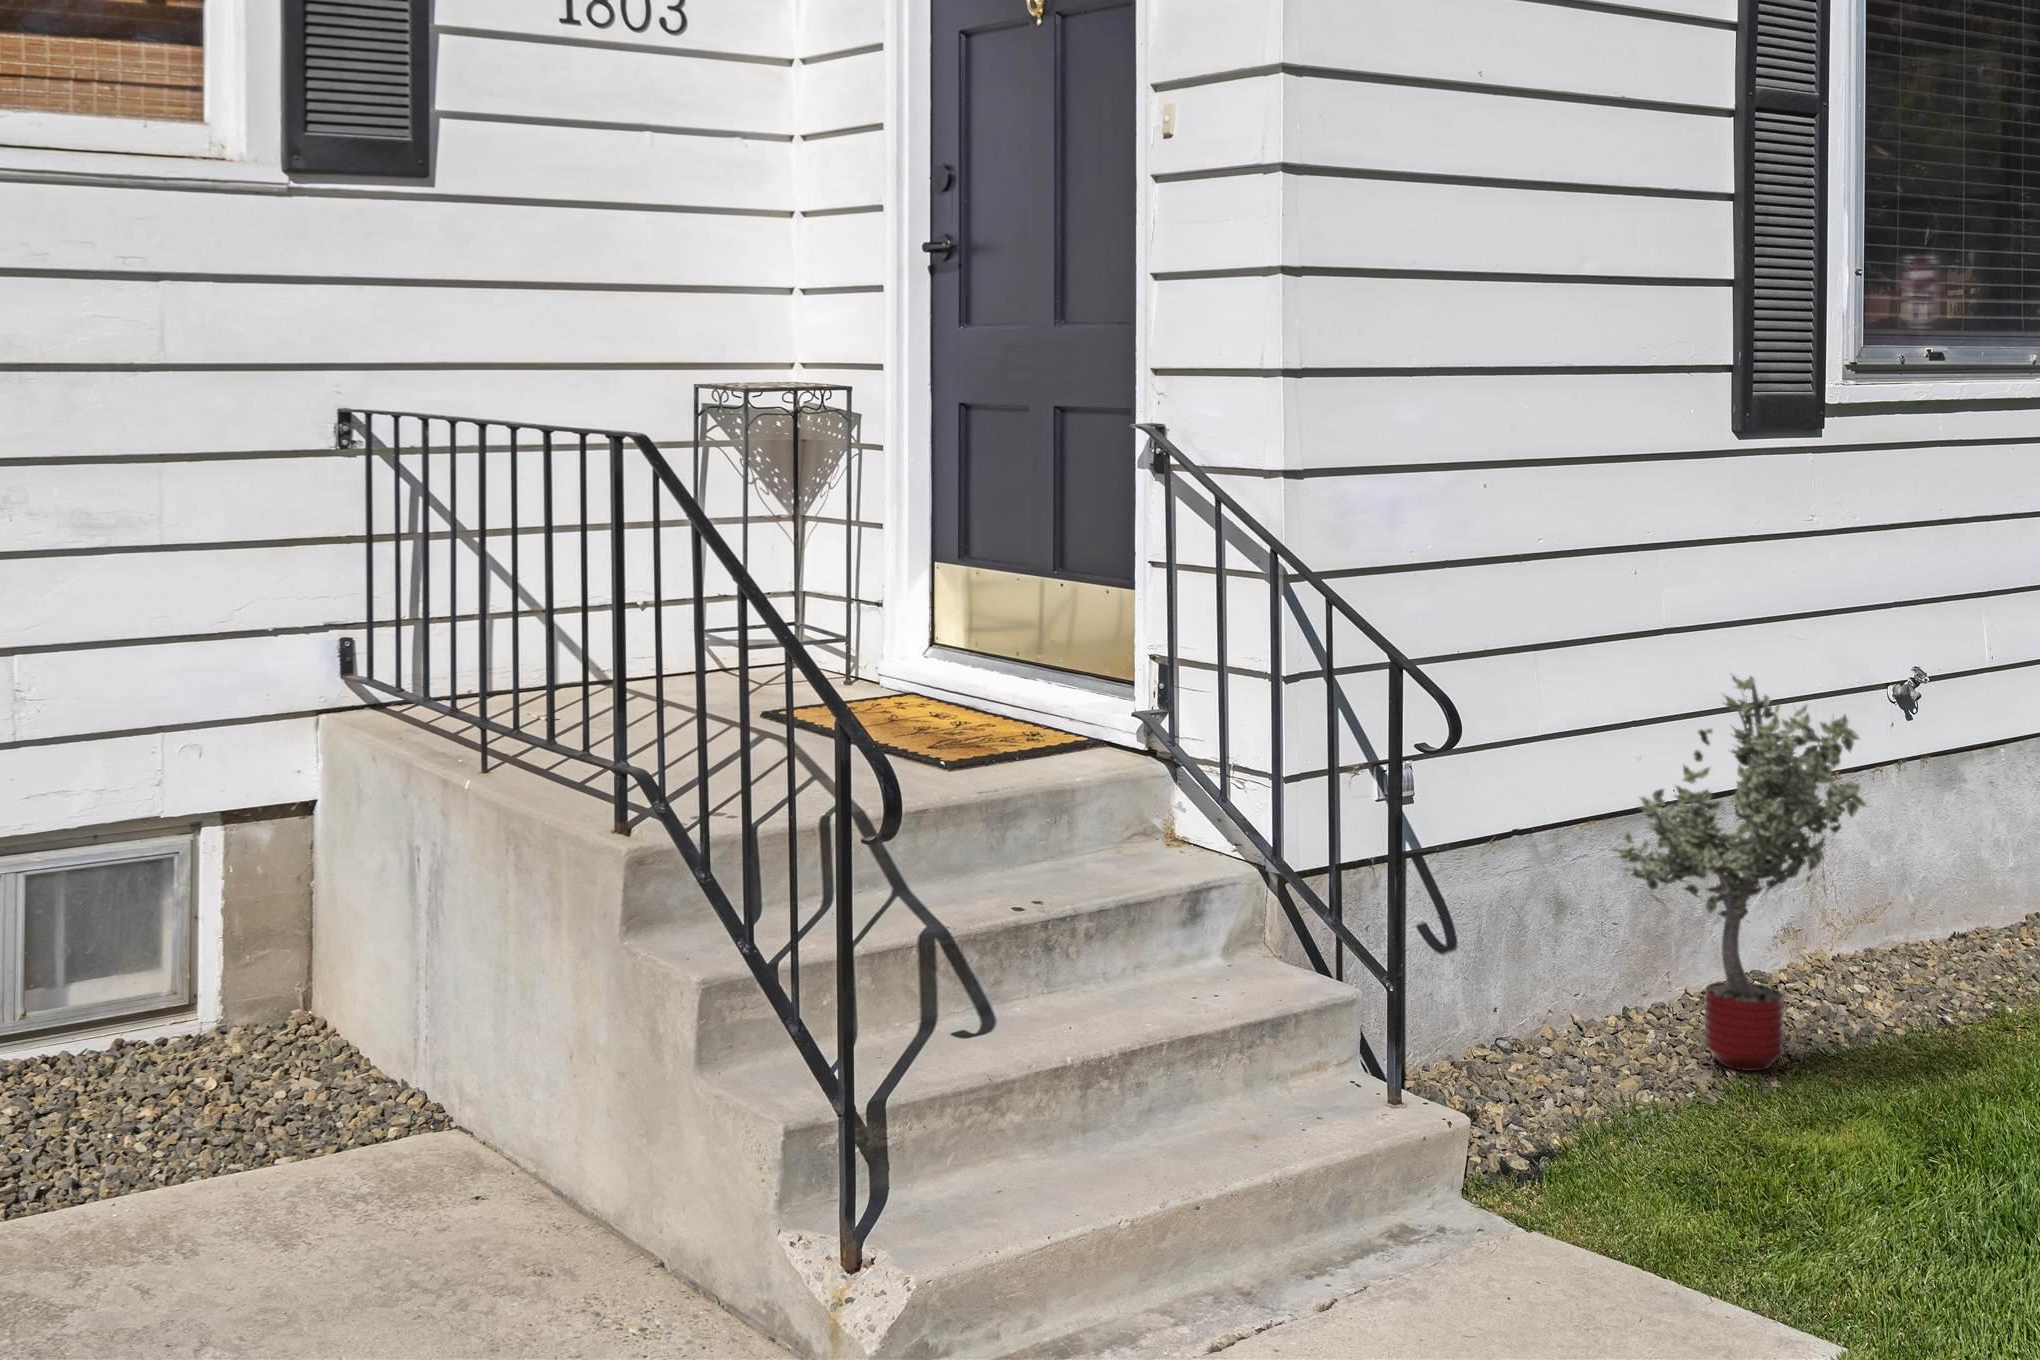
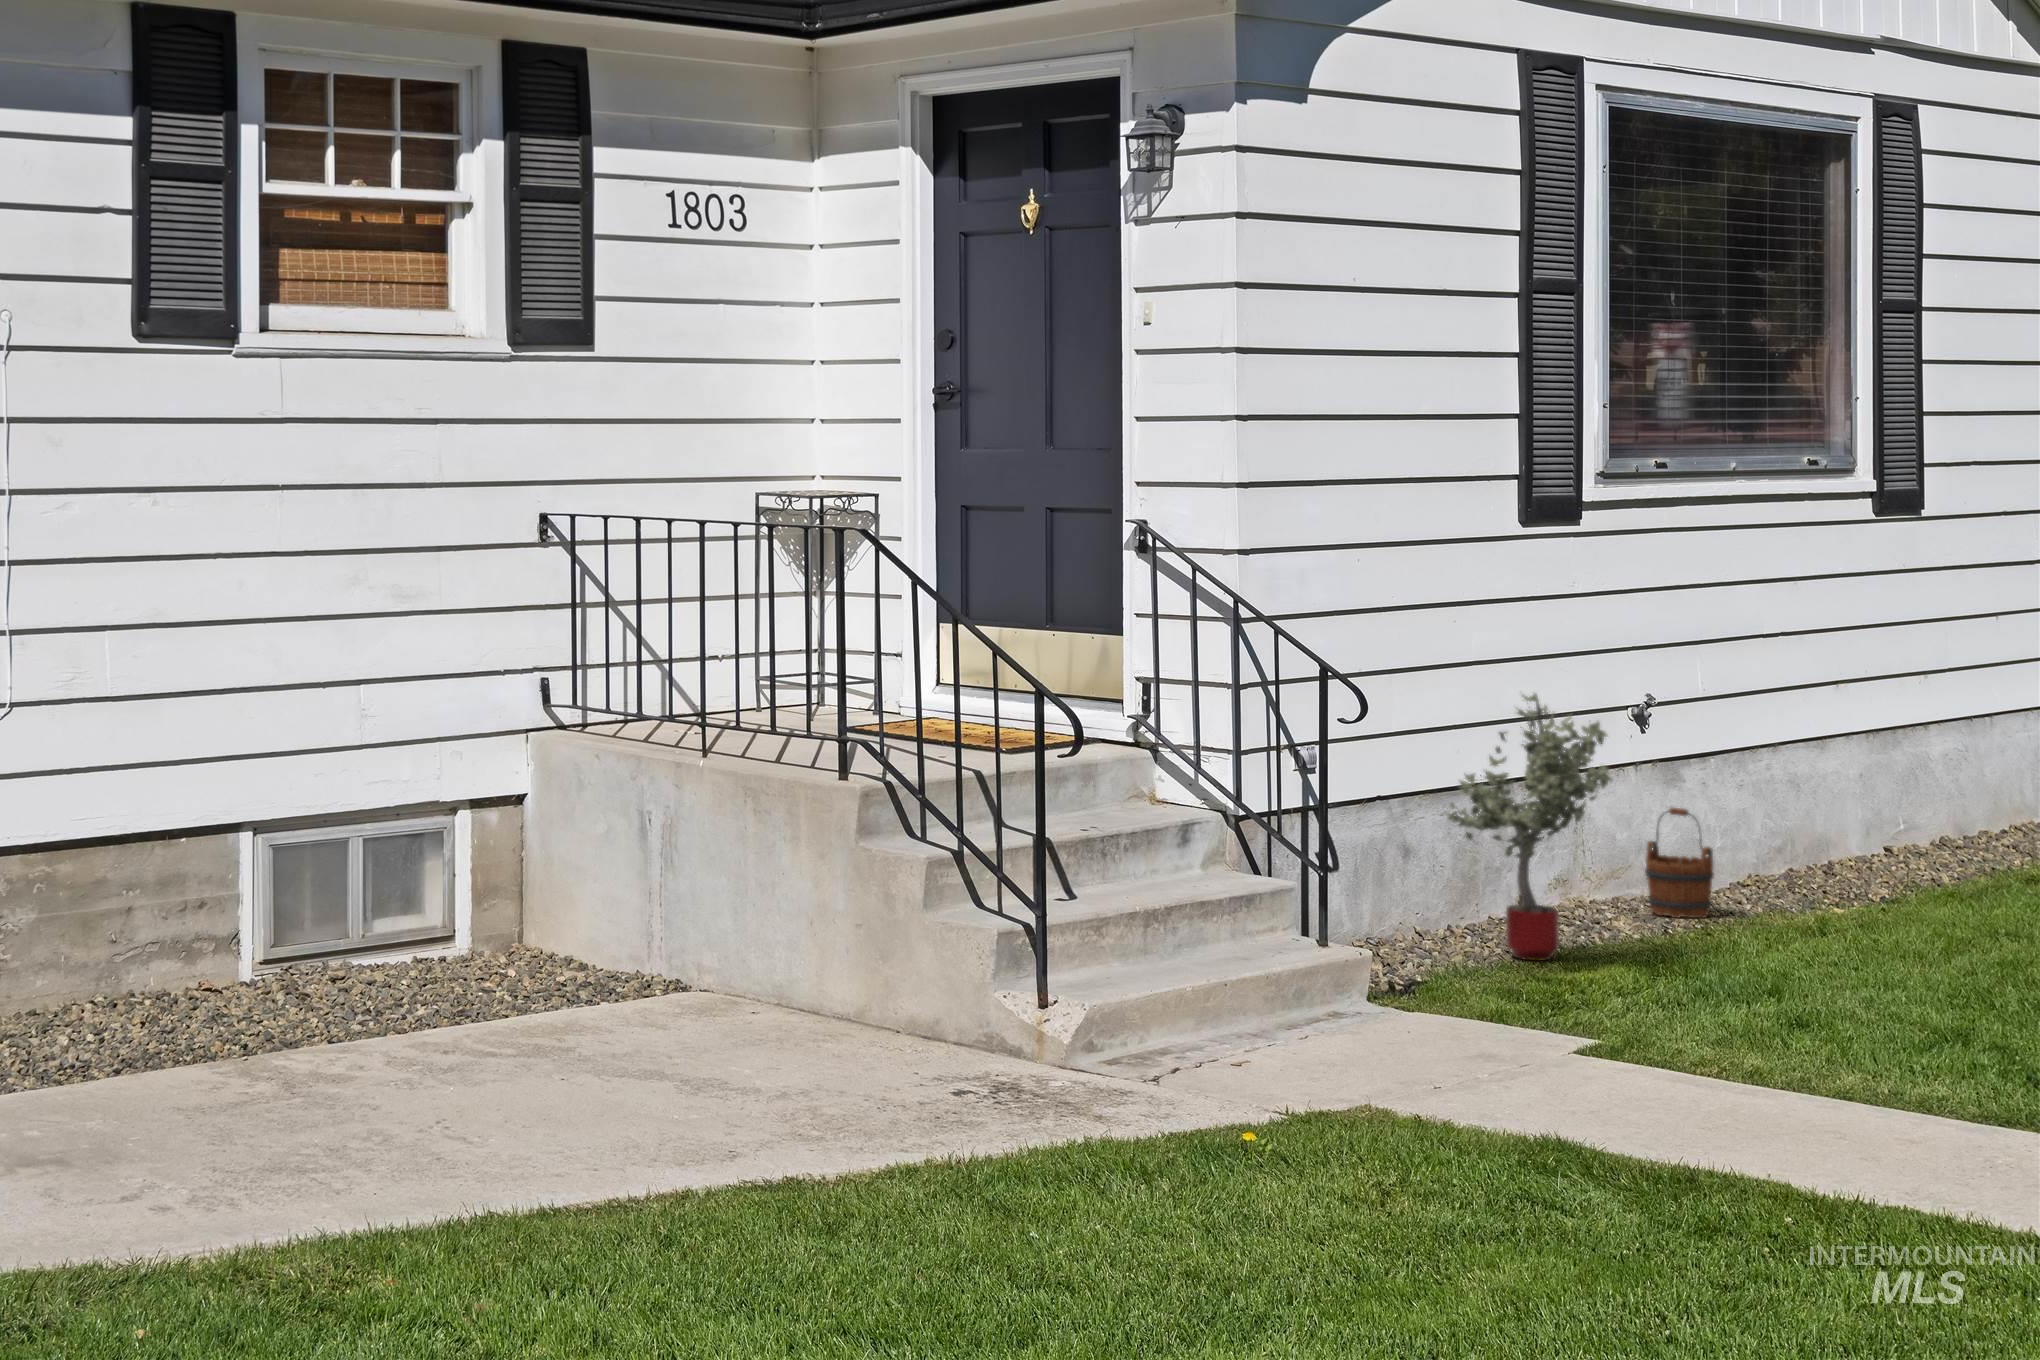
wooden bucket: none [1911,819,2007,974] -> present [1645,808,1714,918]

